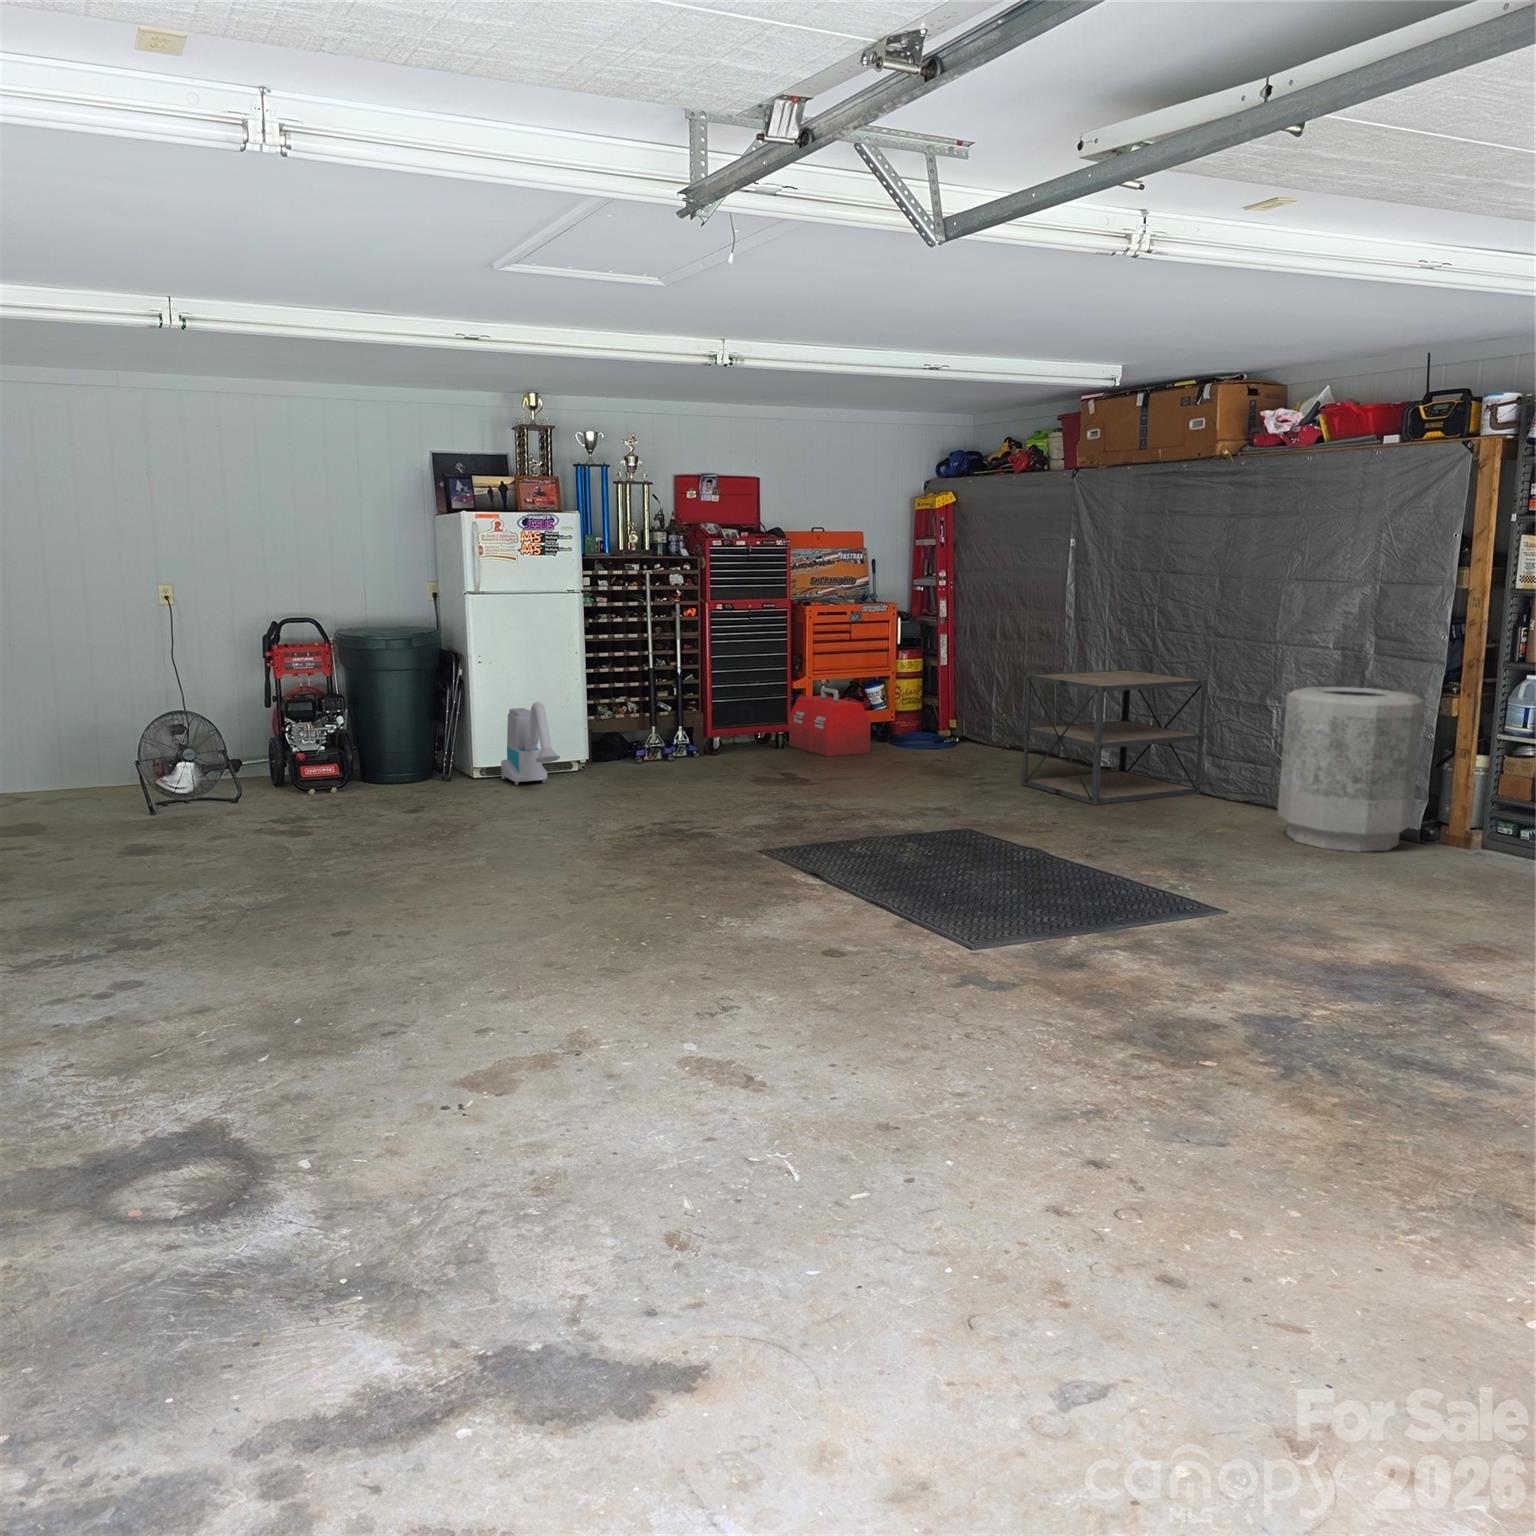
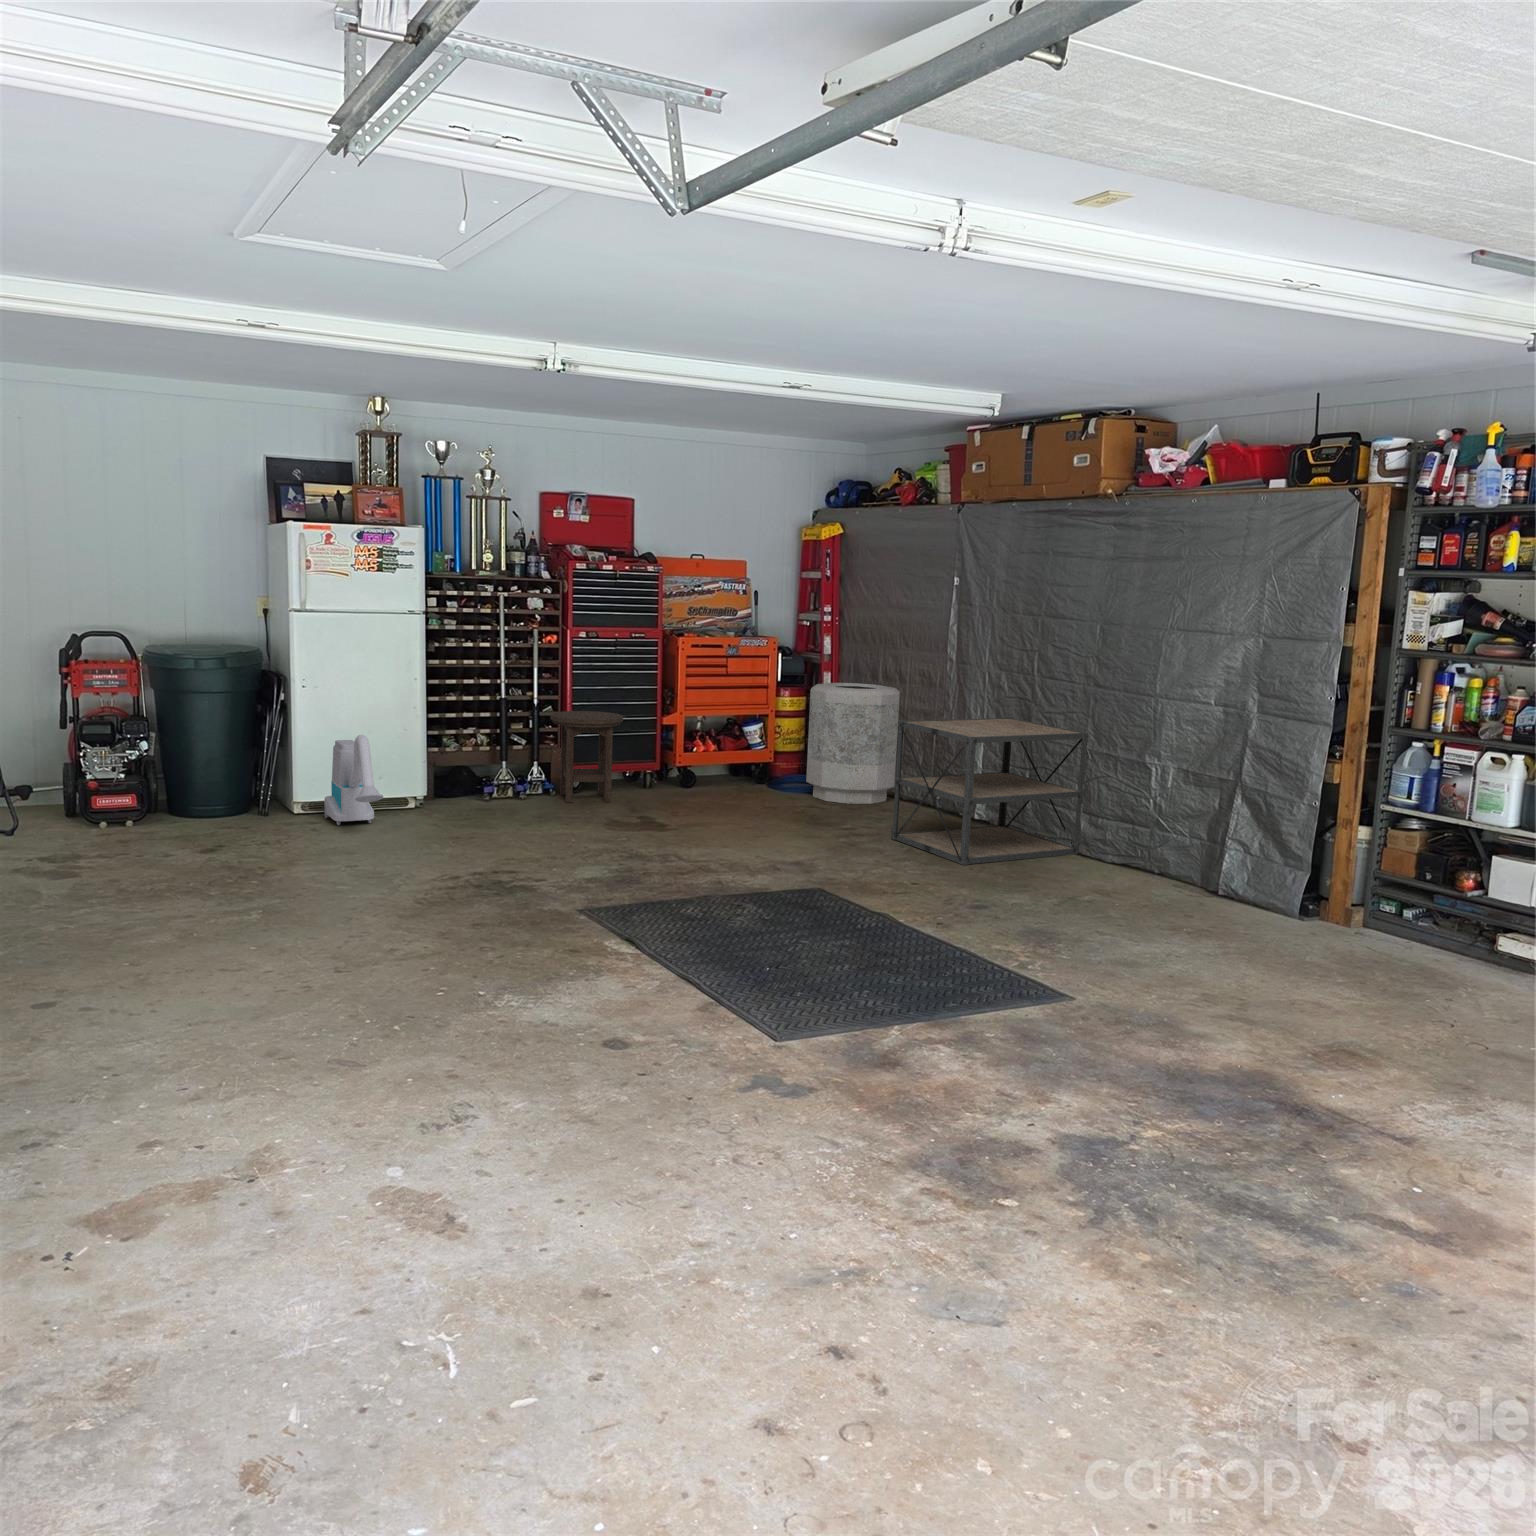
stool: none [696,677,762,762] -> present [550,711,623,802]
trash can: present [1278,687,1424,852] -> present [806,683,900,804]
toolbox: present [789,688,871,756] -> none [655,725,741,800]

